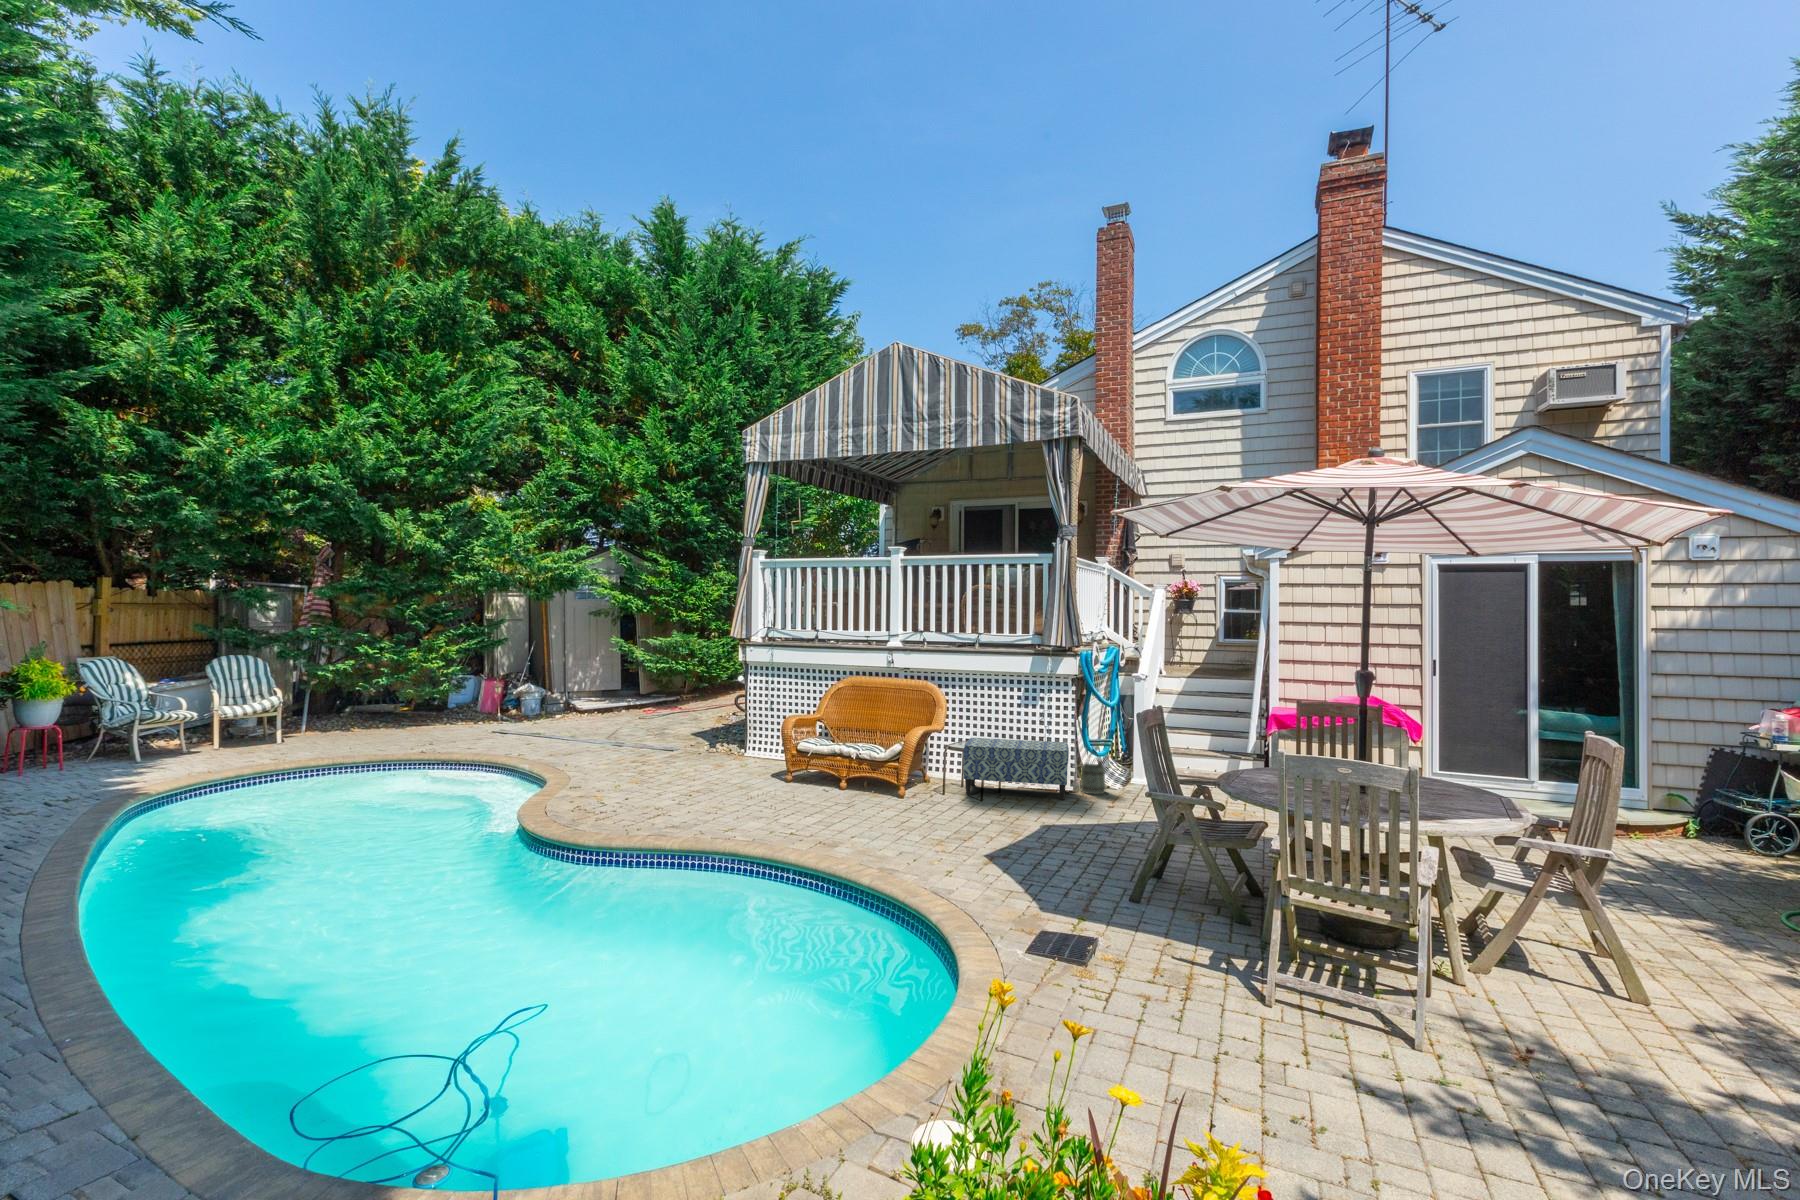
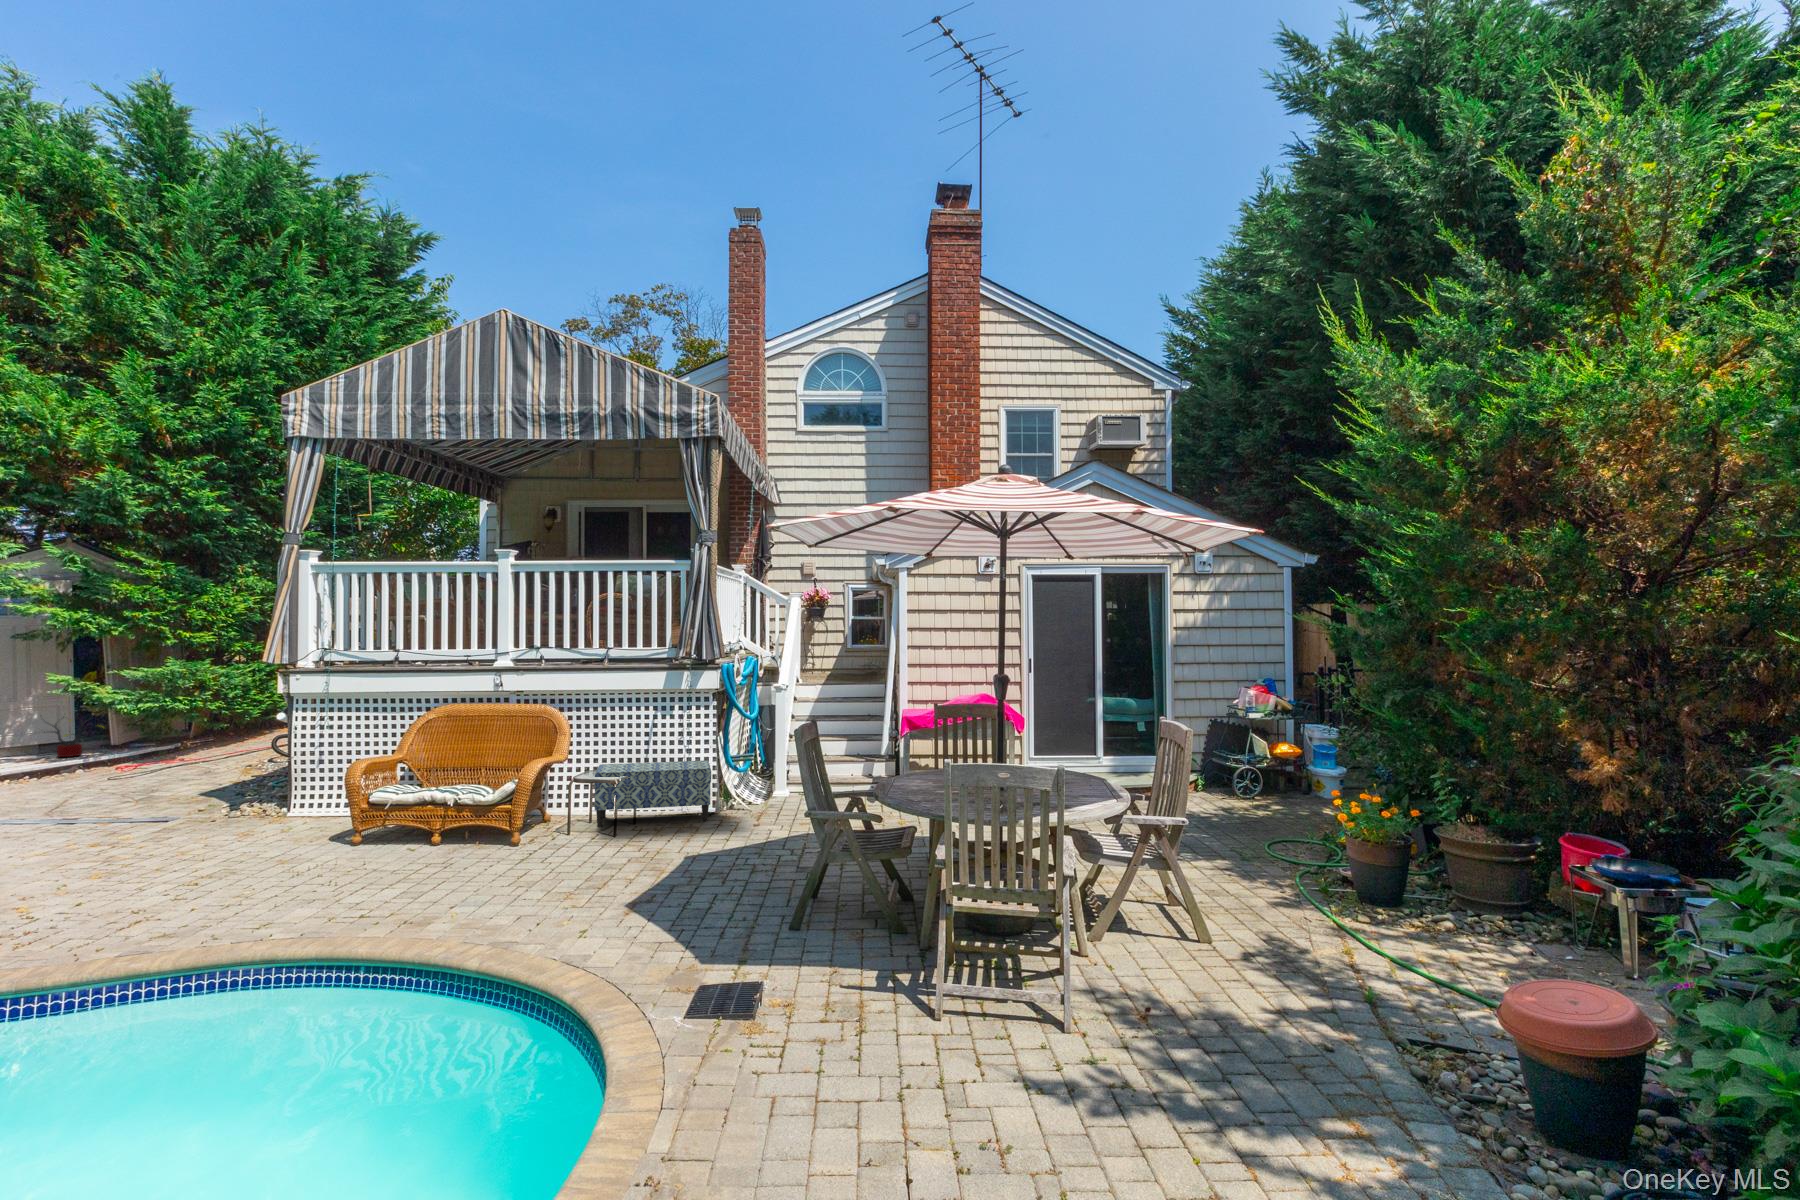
decorative plant: none [614,663,653,695] -> present [52,712,104,757]
bucket: present [1081,761,1106,794] -> none [722,768,748,812]

